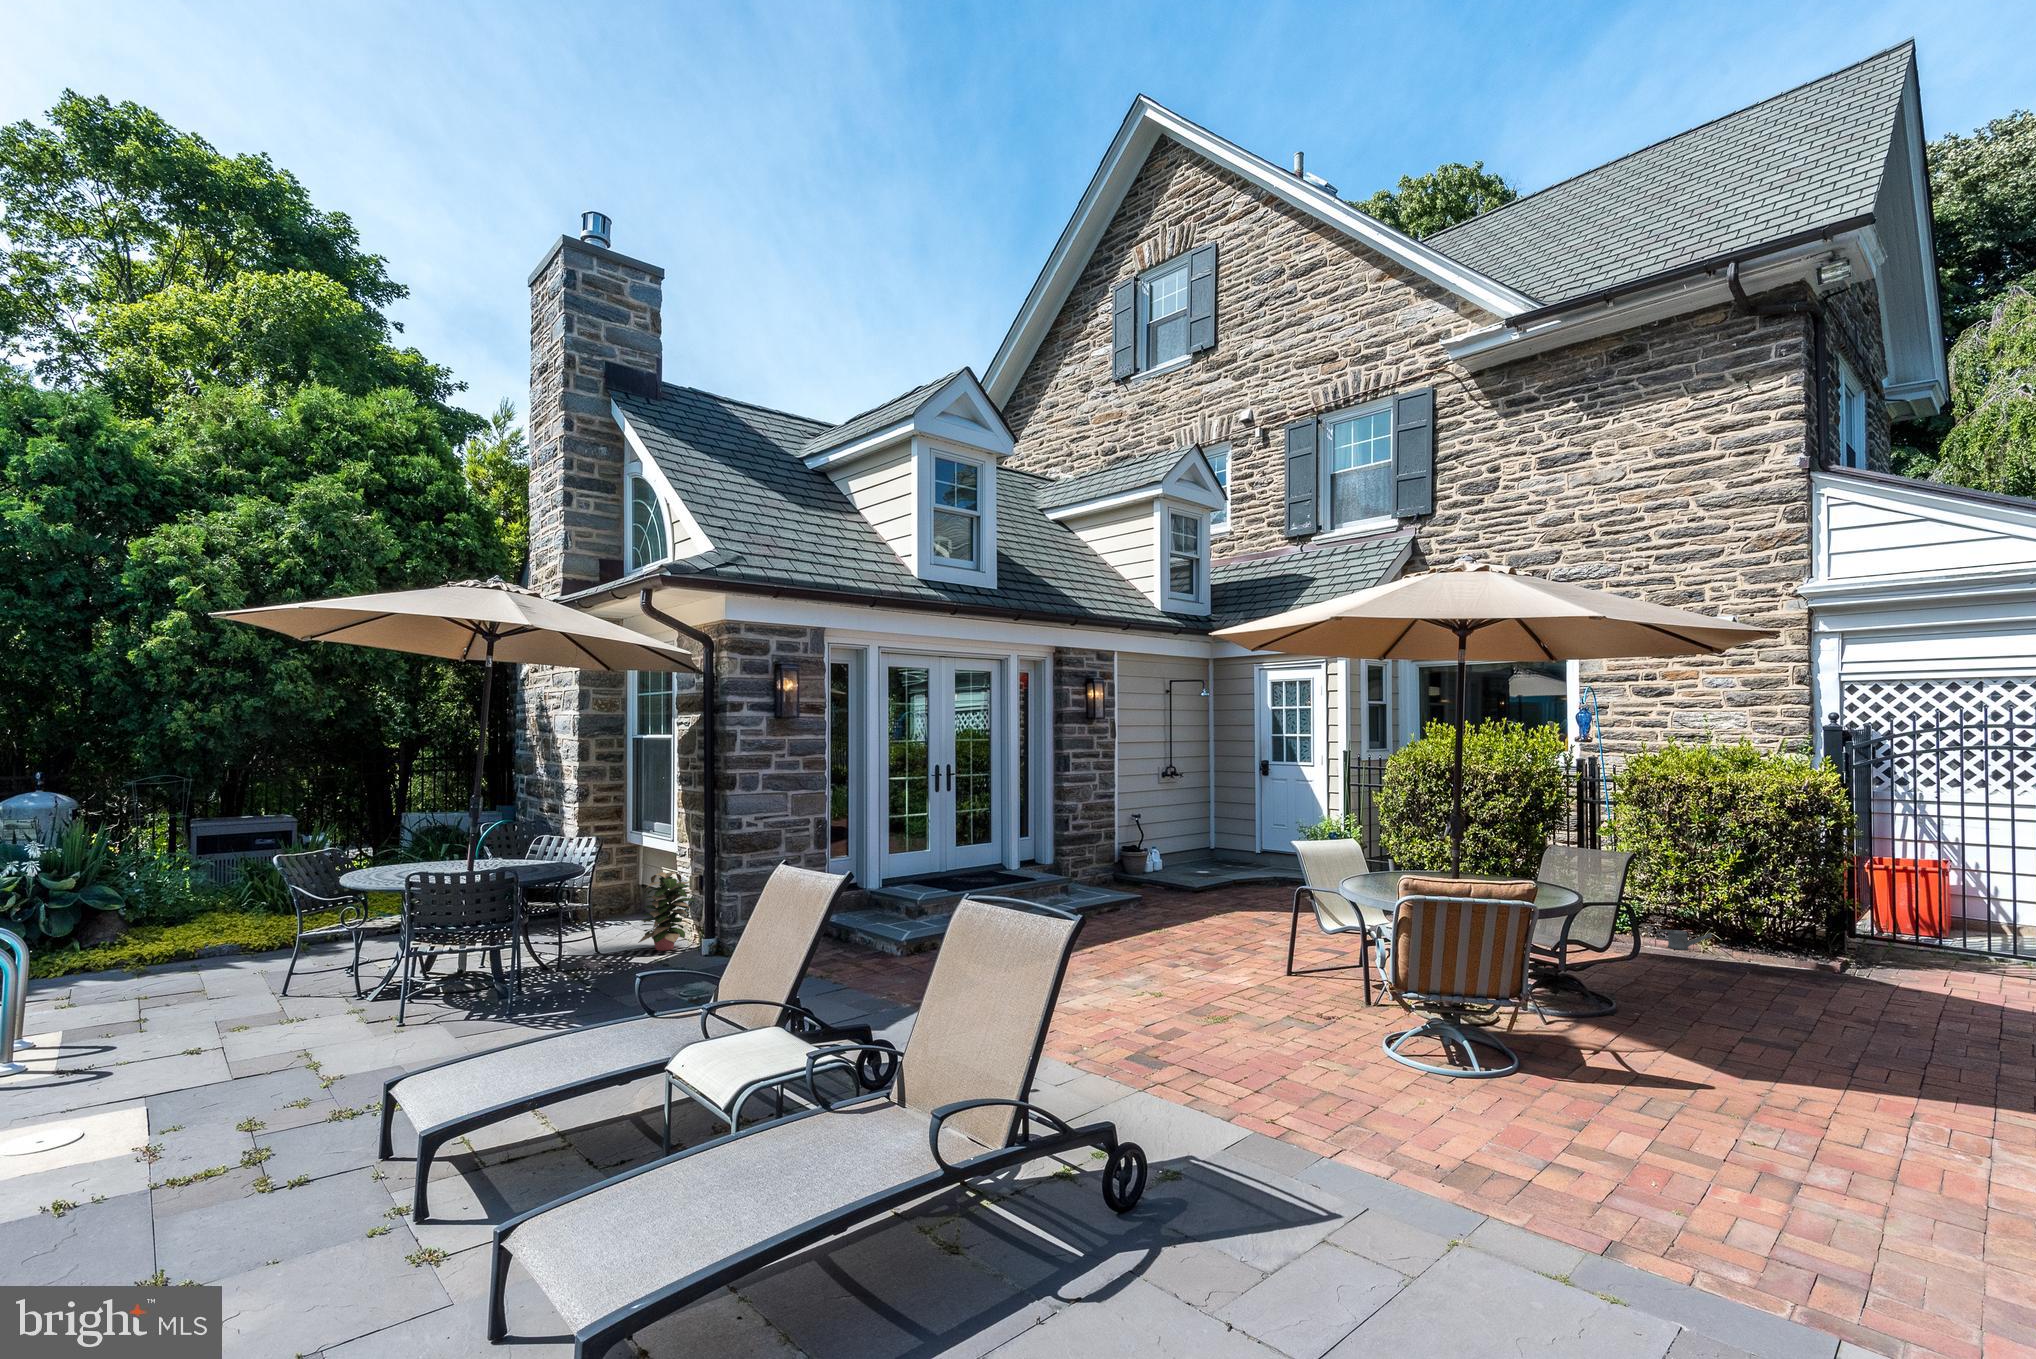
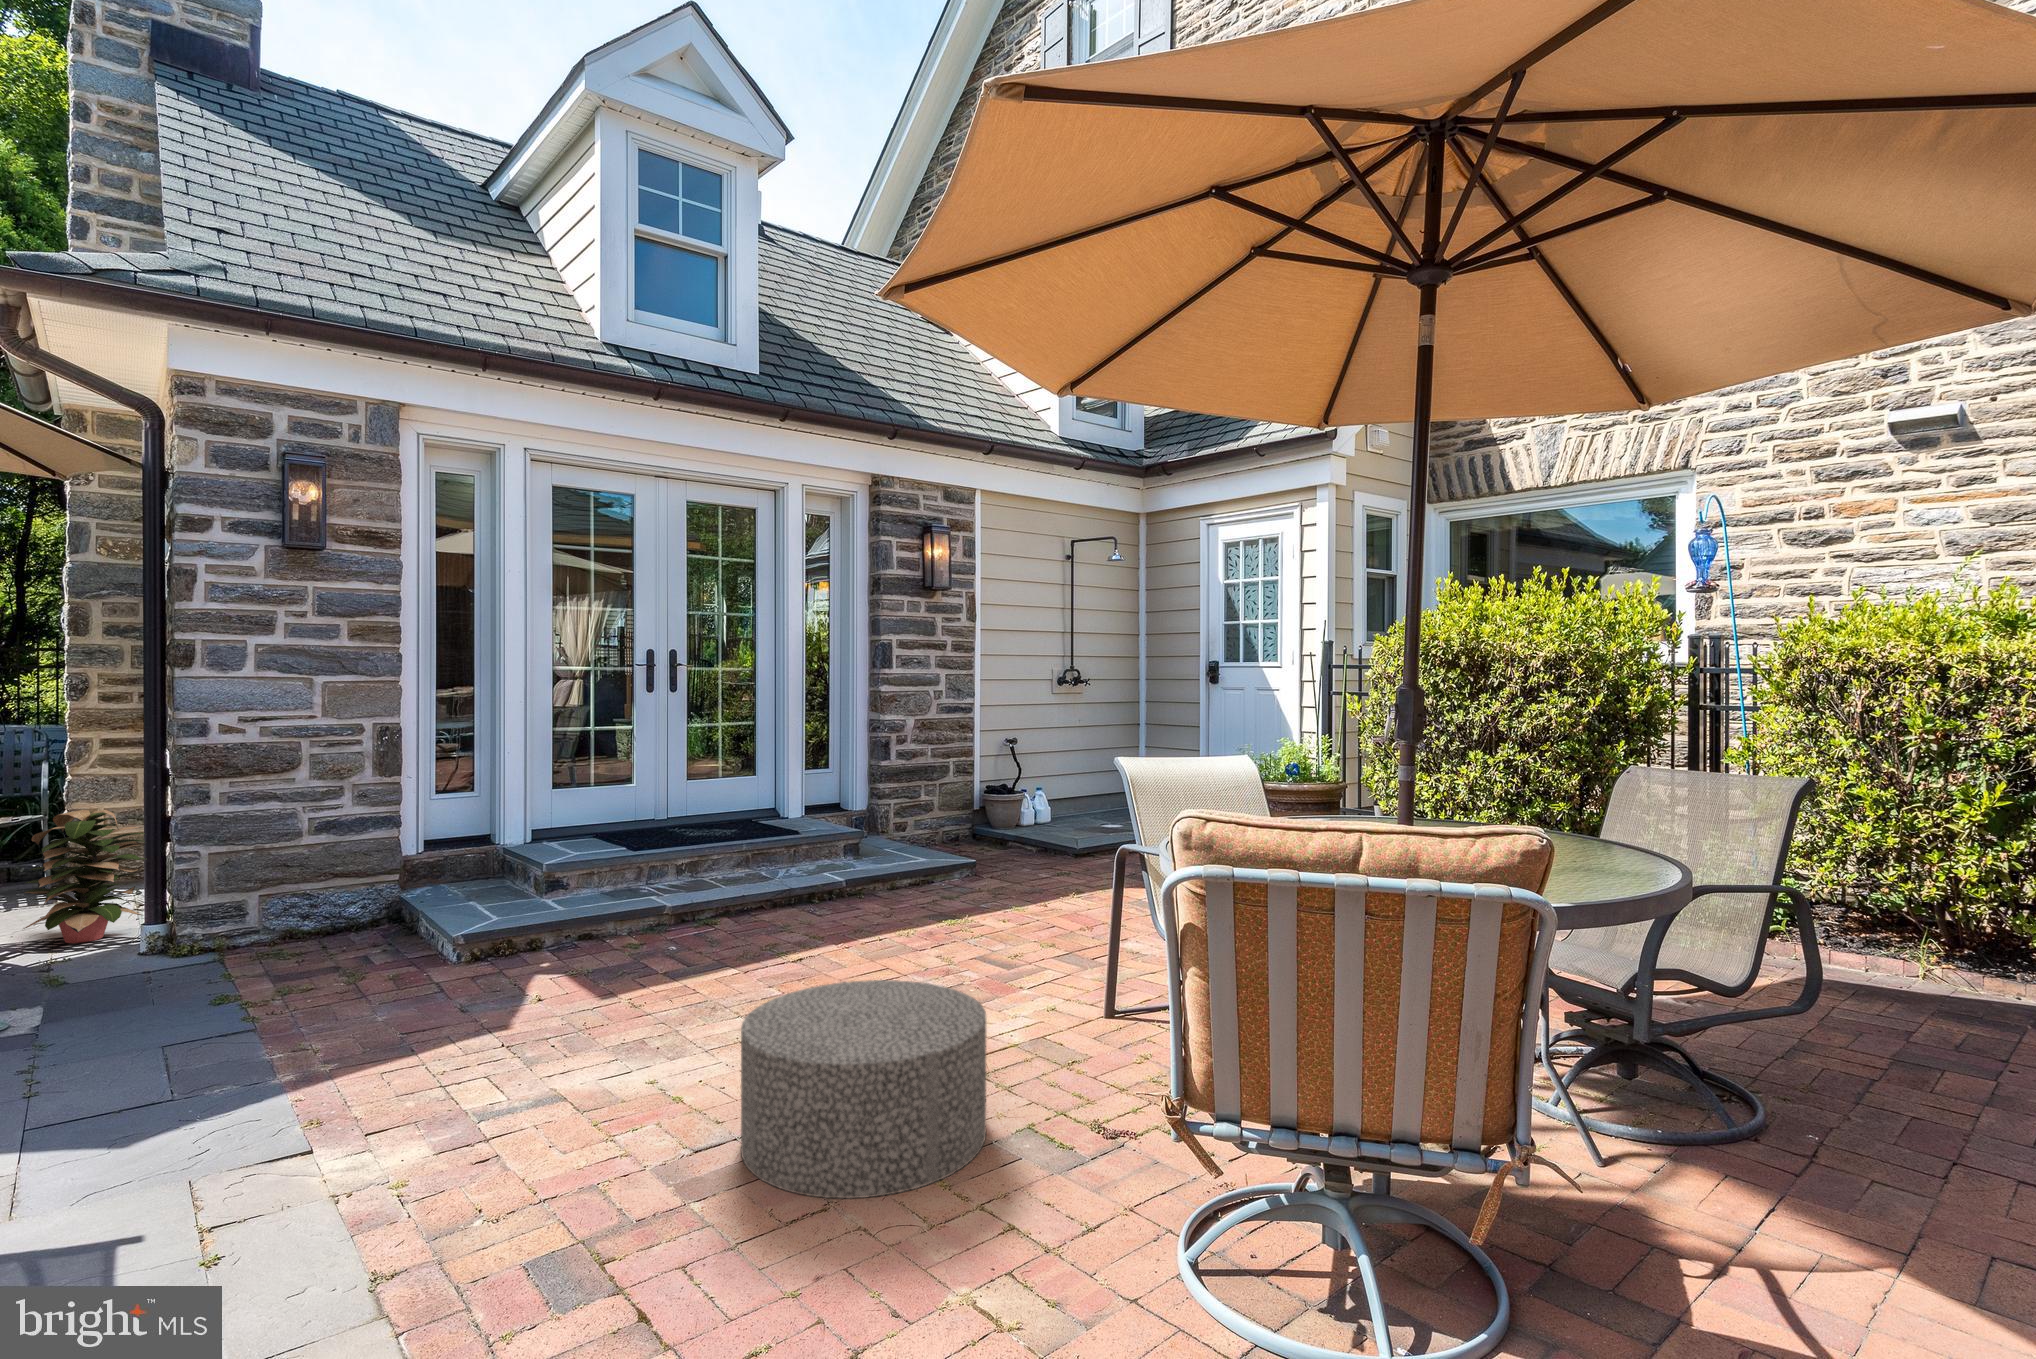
watering can: present [1657,929,1712,950] -> none [1829,929,1936,968]
ottoman: none [1162,952,1273,1038] -> present [741,980,986,1198]

